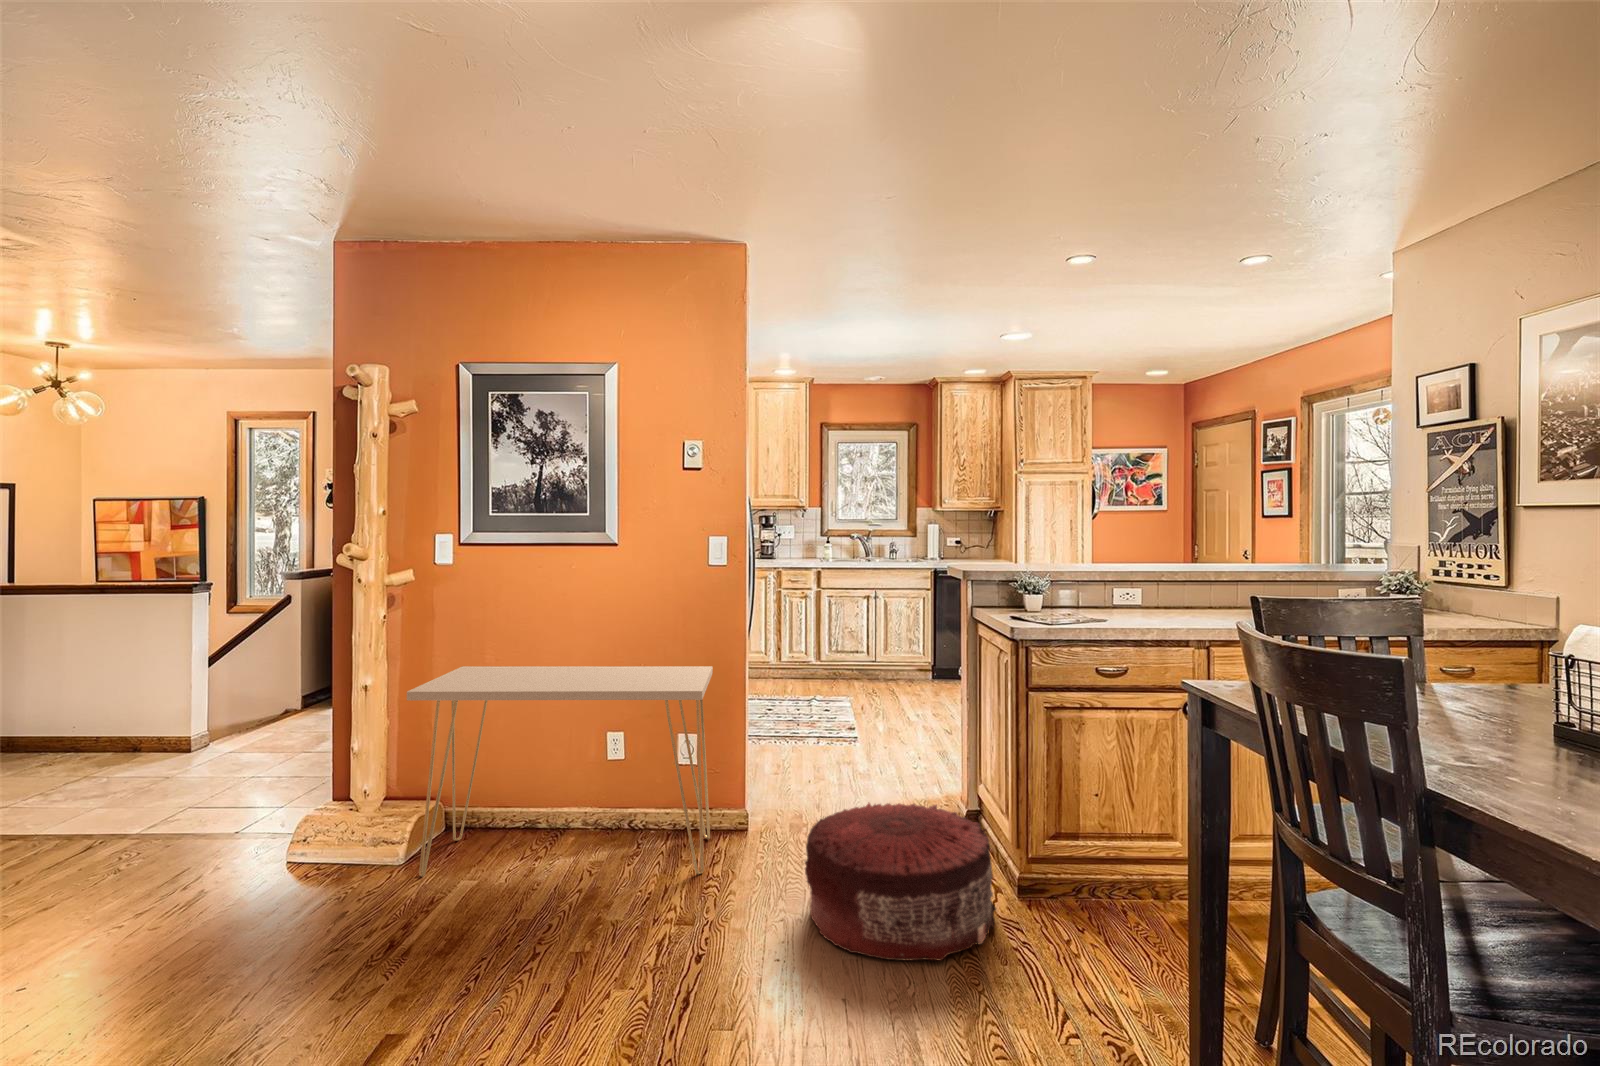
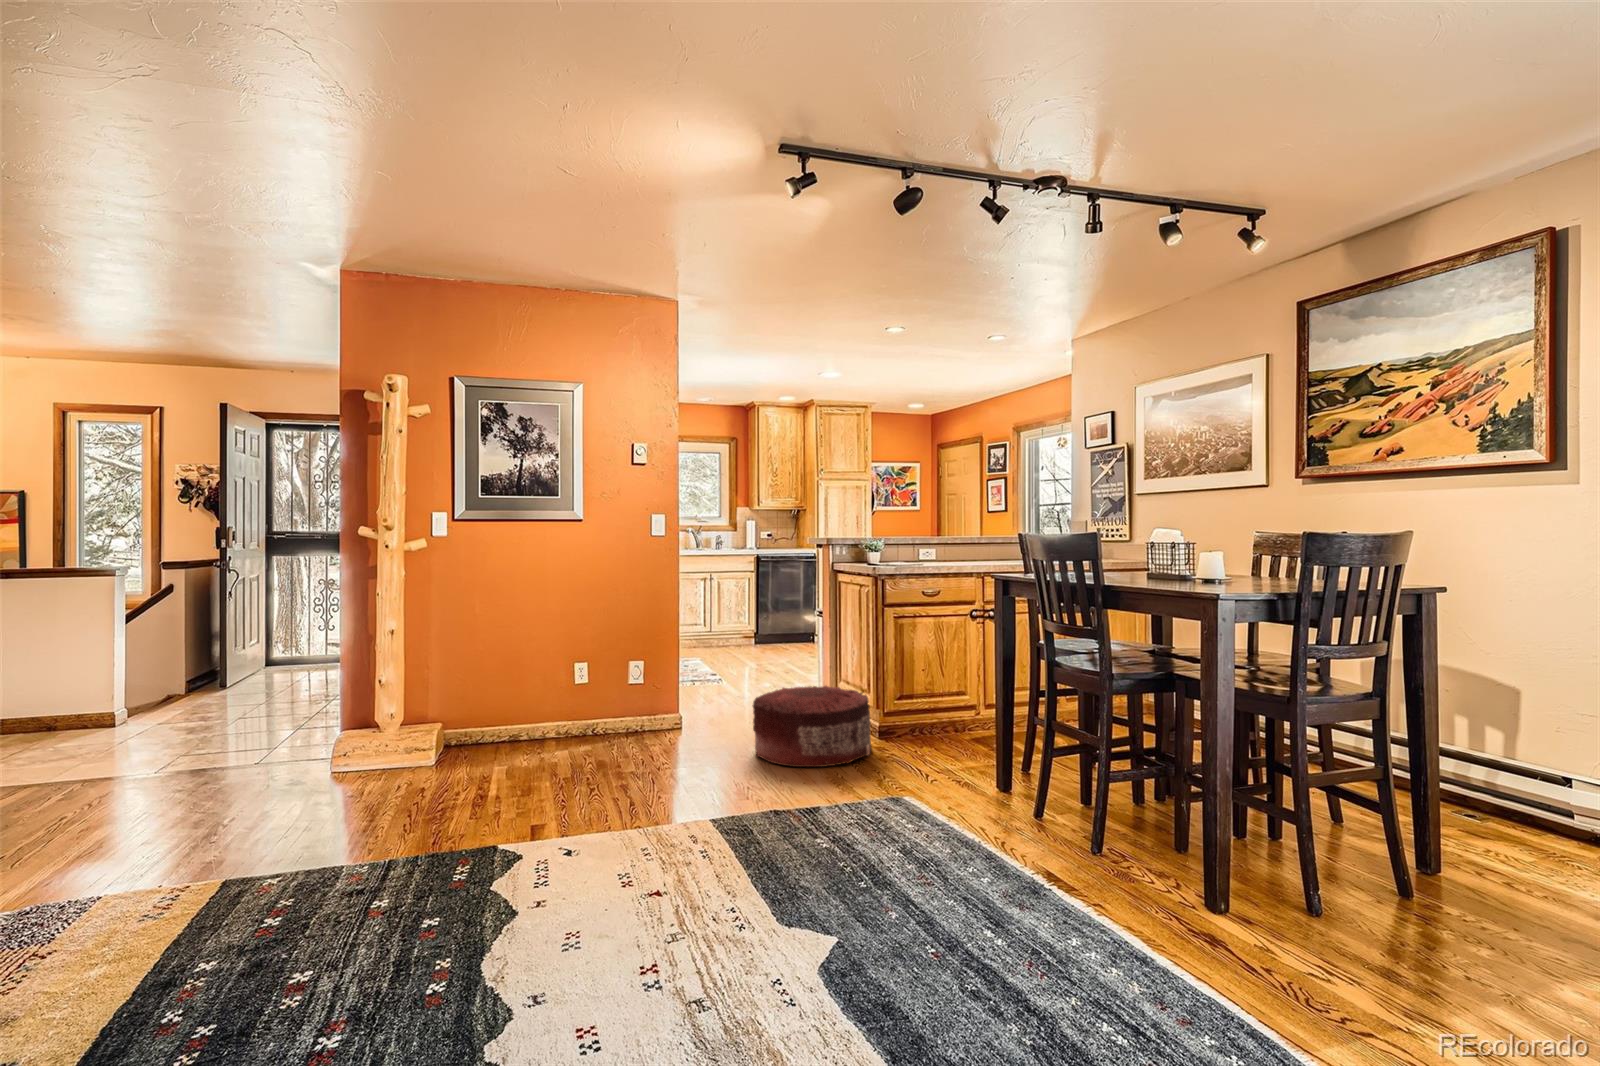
console table: present [407,666,713,877] -> none [452,609,671,767]

